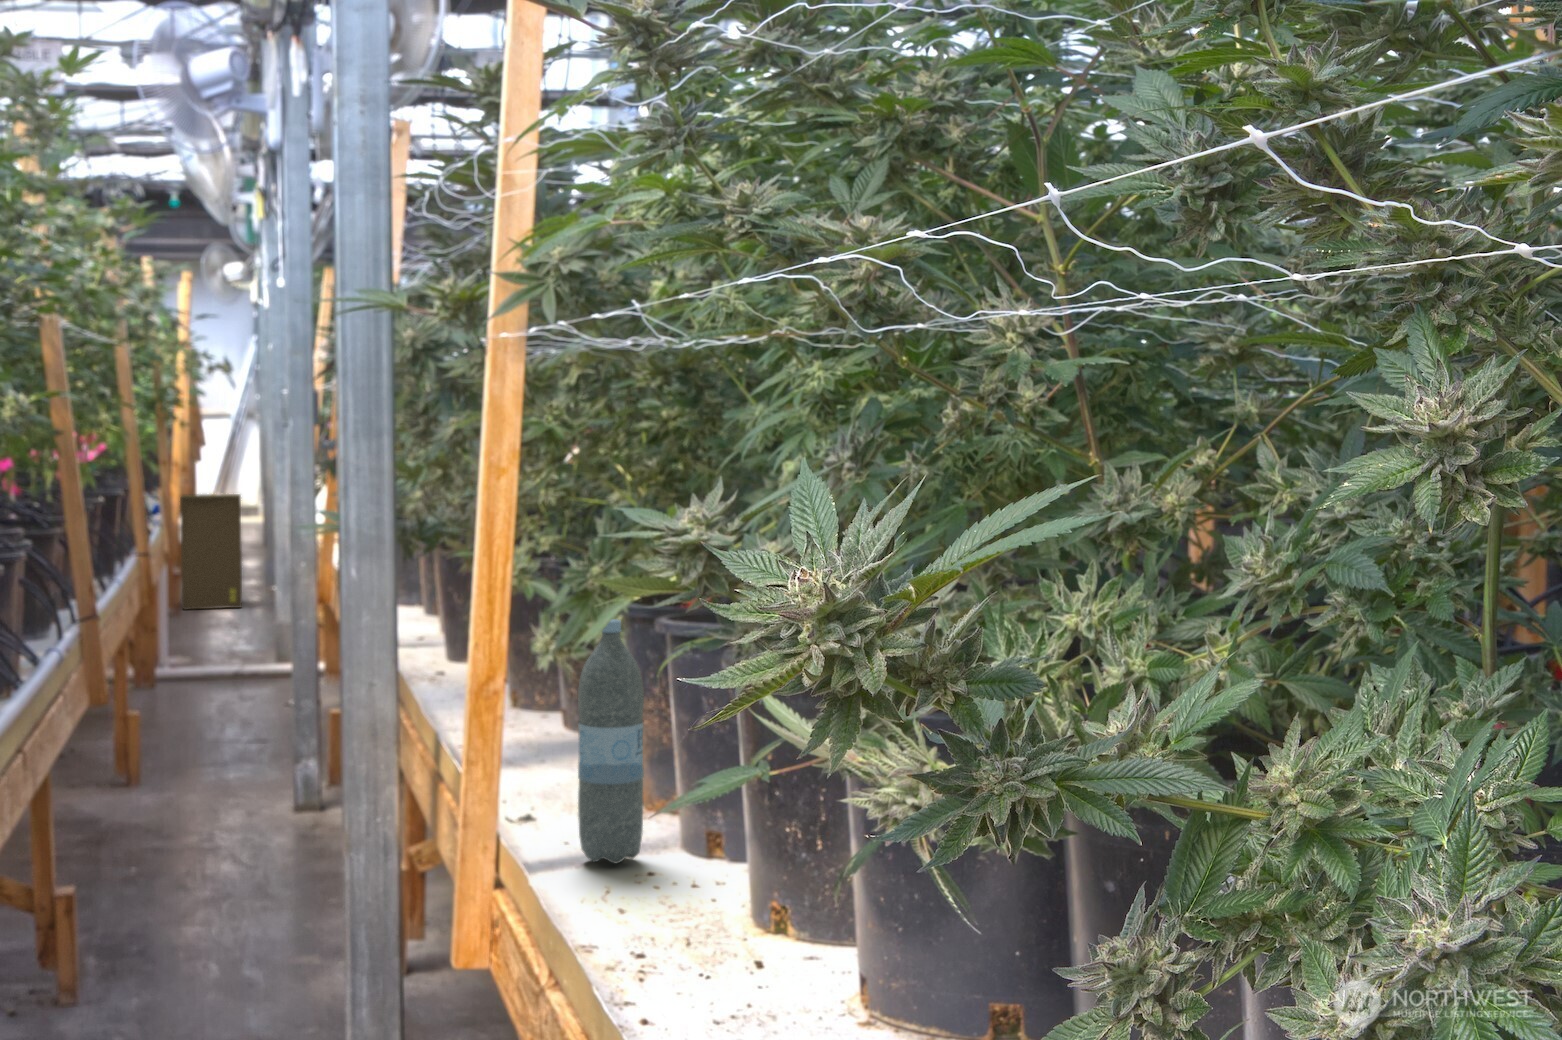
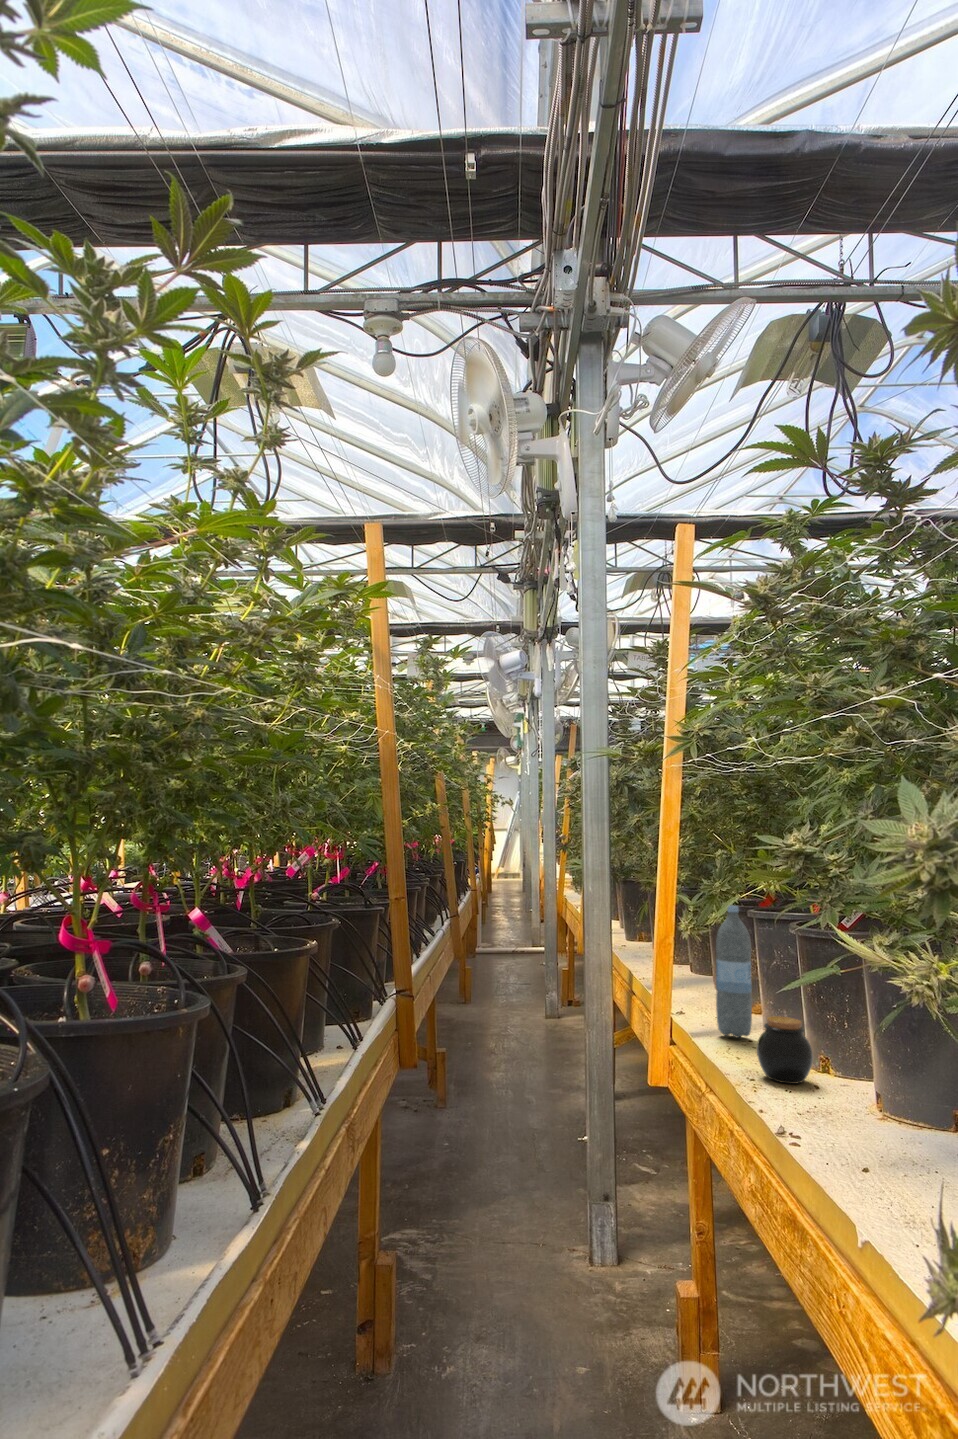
cardboard box: present [180,494,242,610] -> none [483,866,513,925]
jar: none [638,839,737,962] -> present [757,1016,813,1084]

